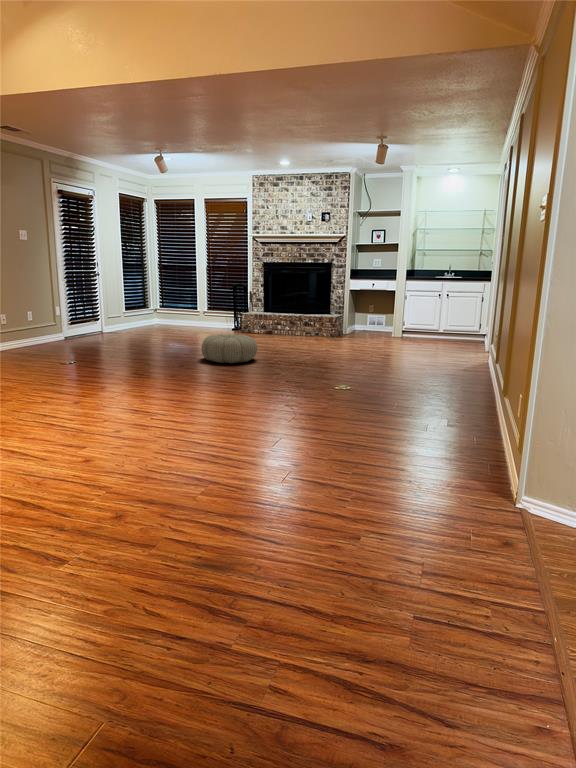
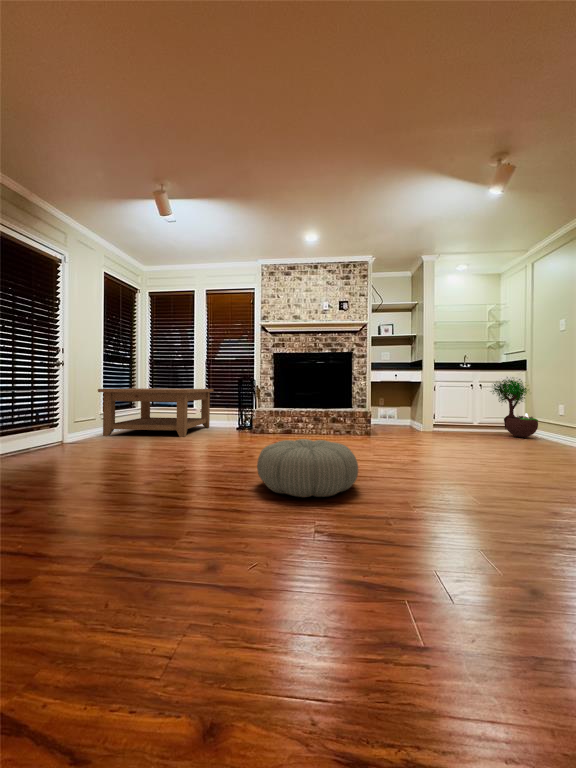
potted tree: none [449,287,481,345] -> present [491,377,538,437]
coffee table: none [119,291,213,334] -> present [98,388,213,437]

